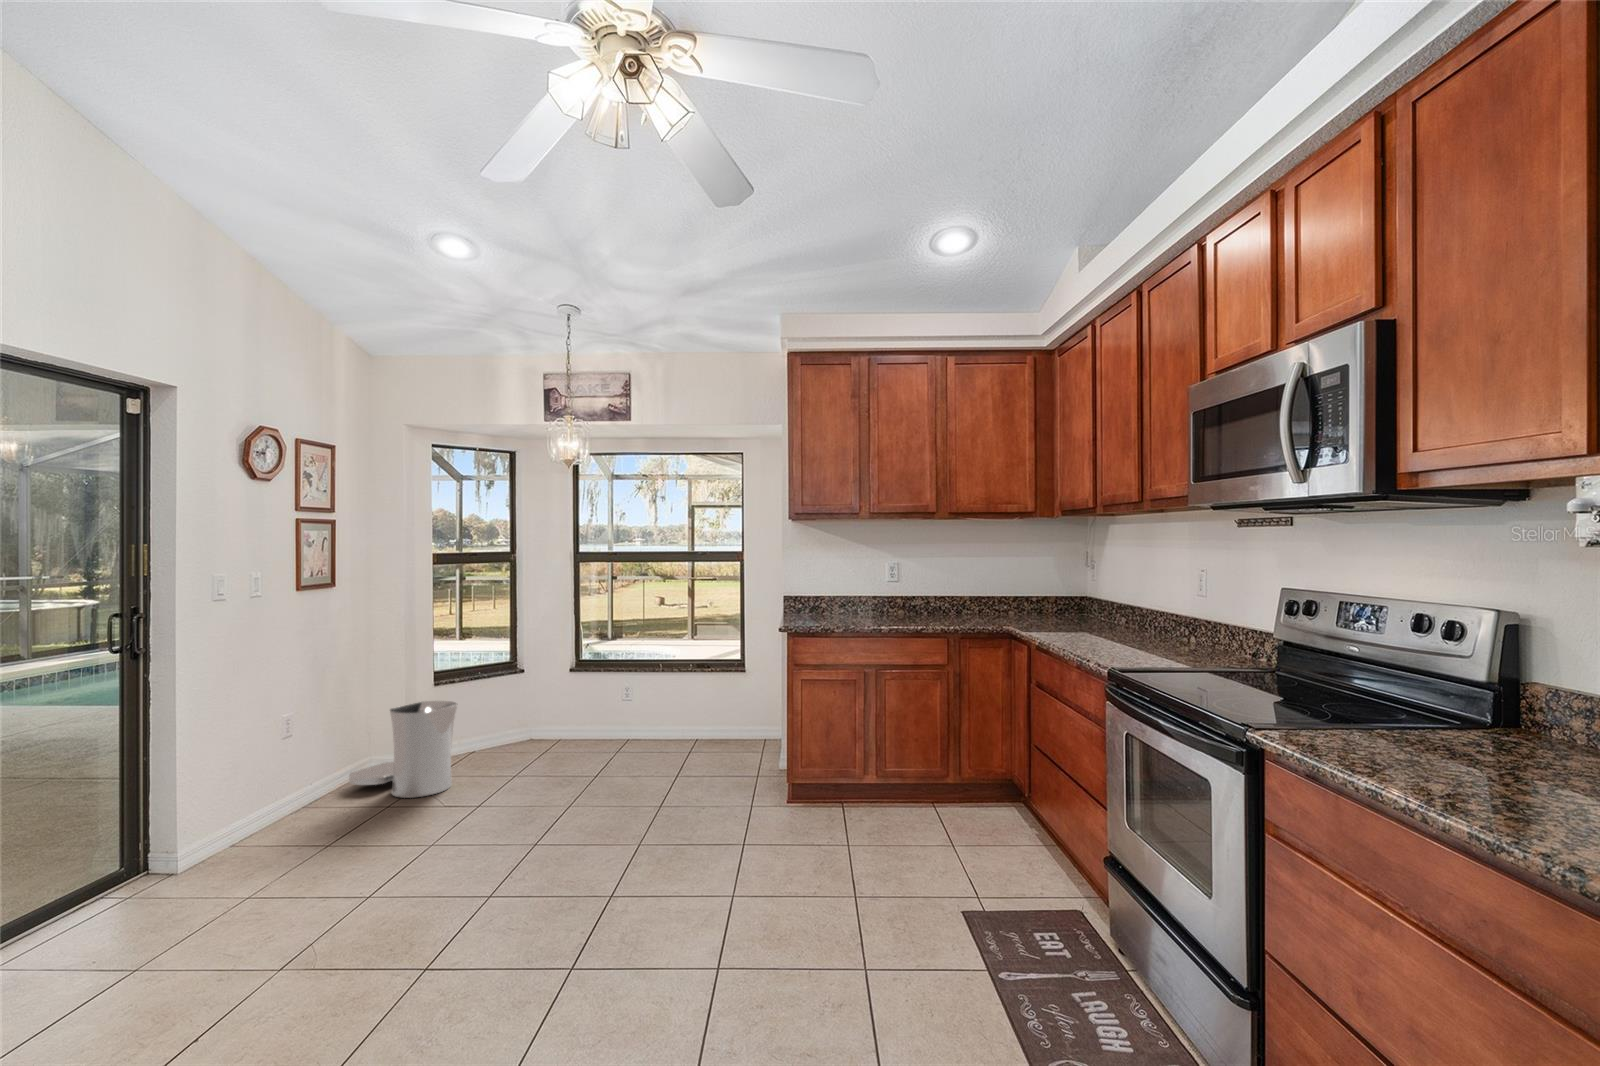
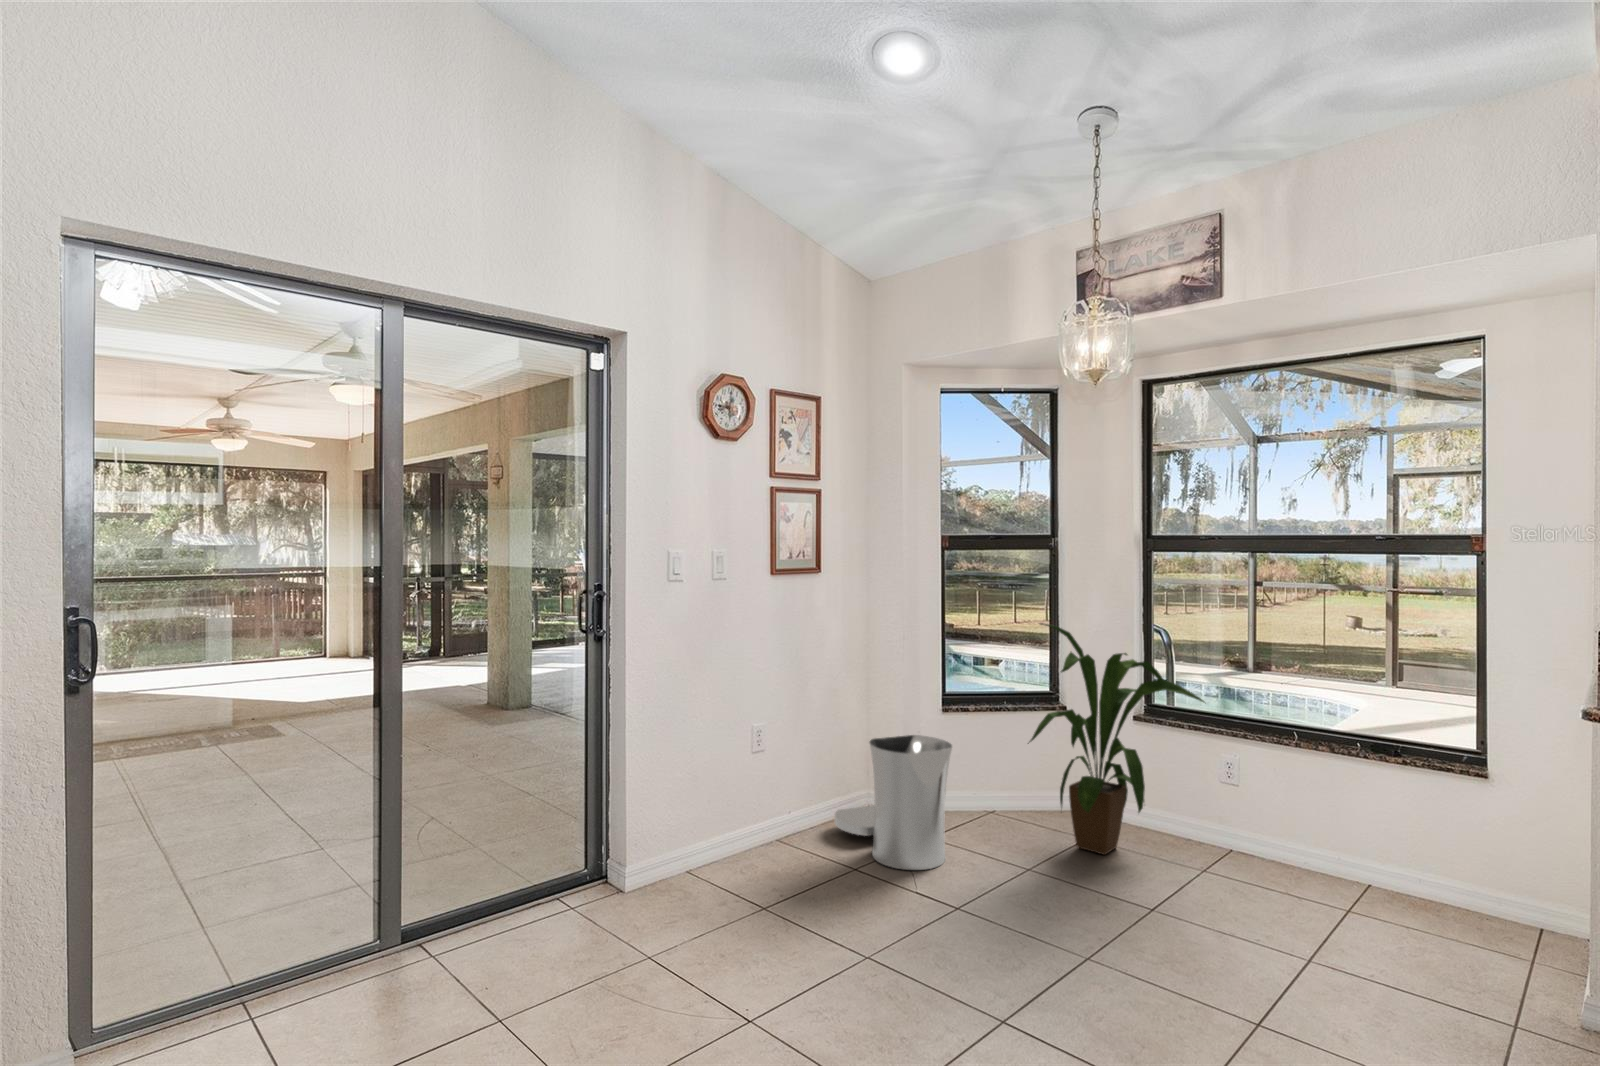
house plant: none [510,613,618,757] -> present [1028,623,1204,855]

